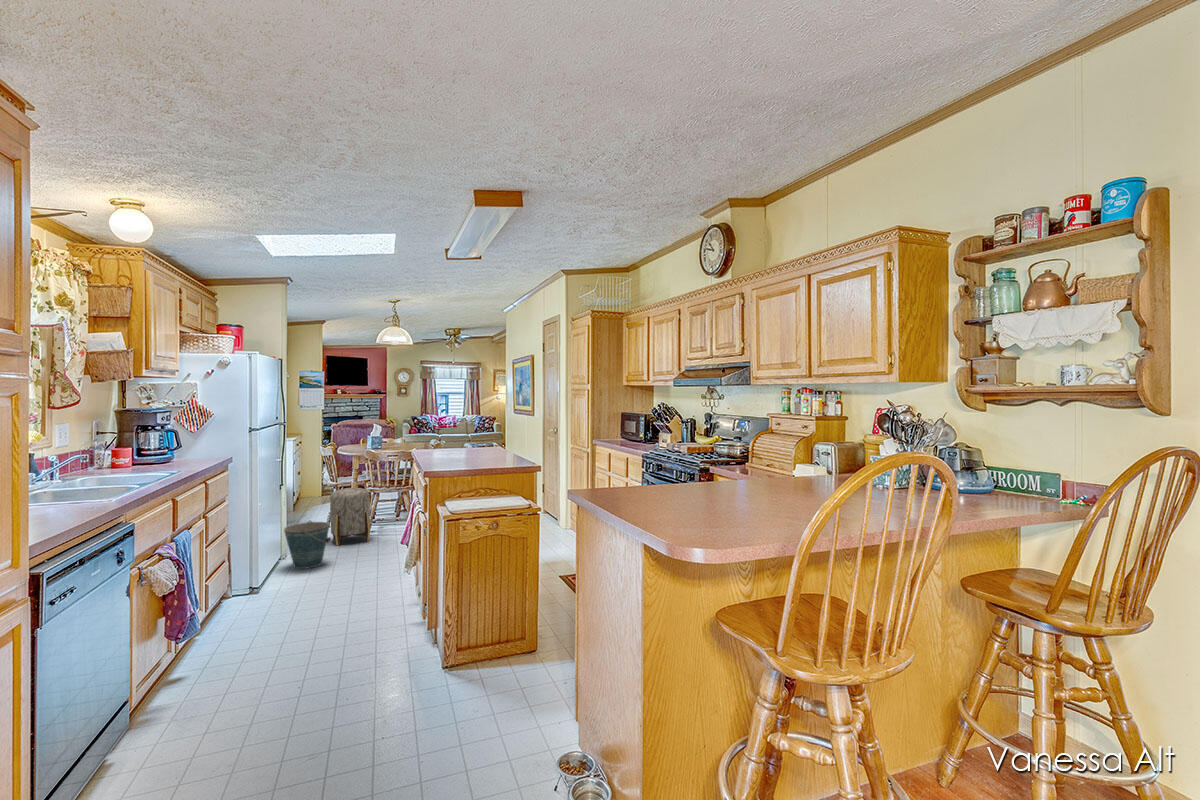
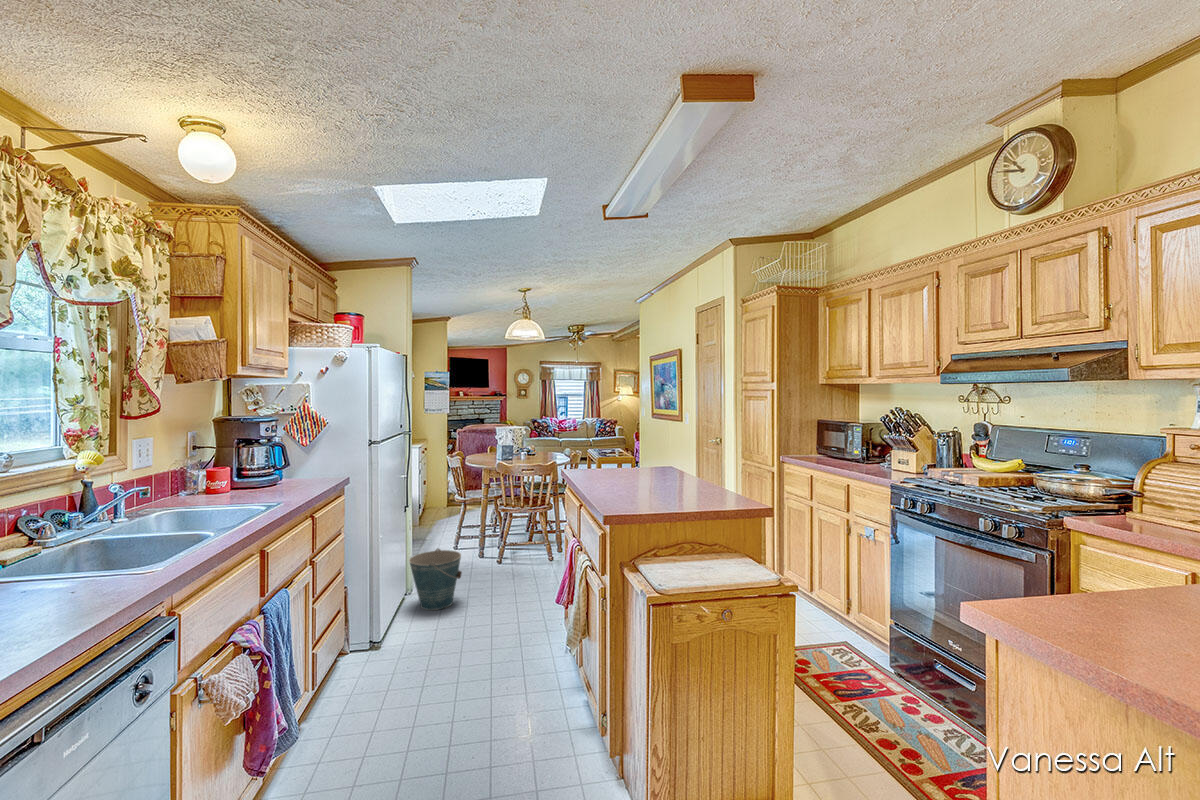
stool: present [330,488,370,545] -> none [459,506,504,575]

